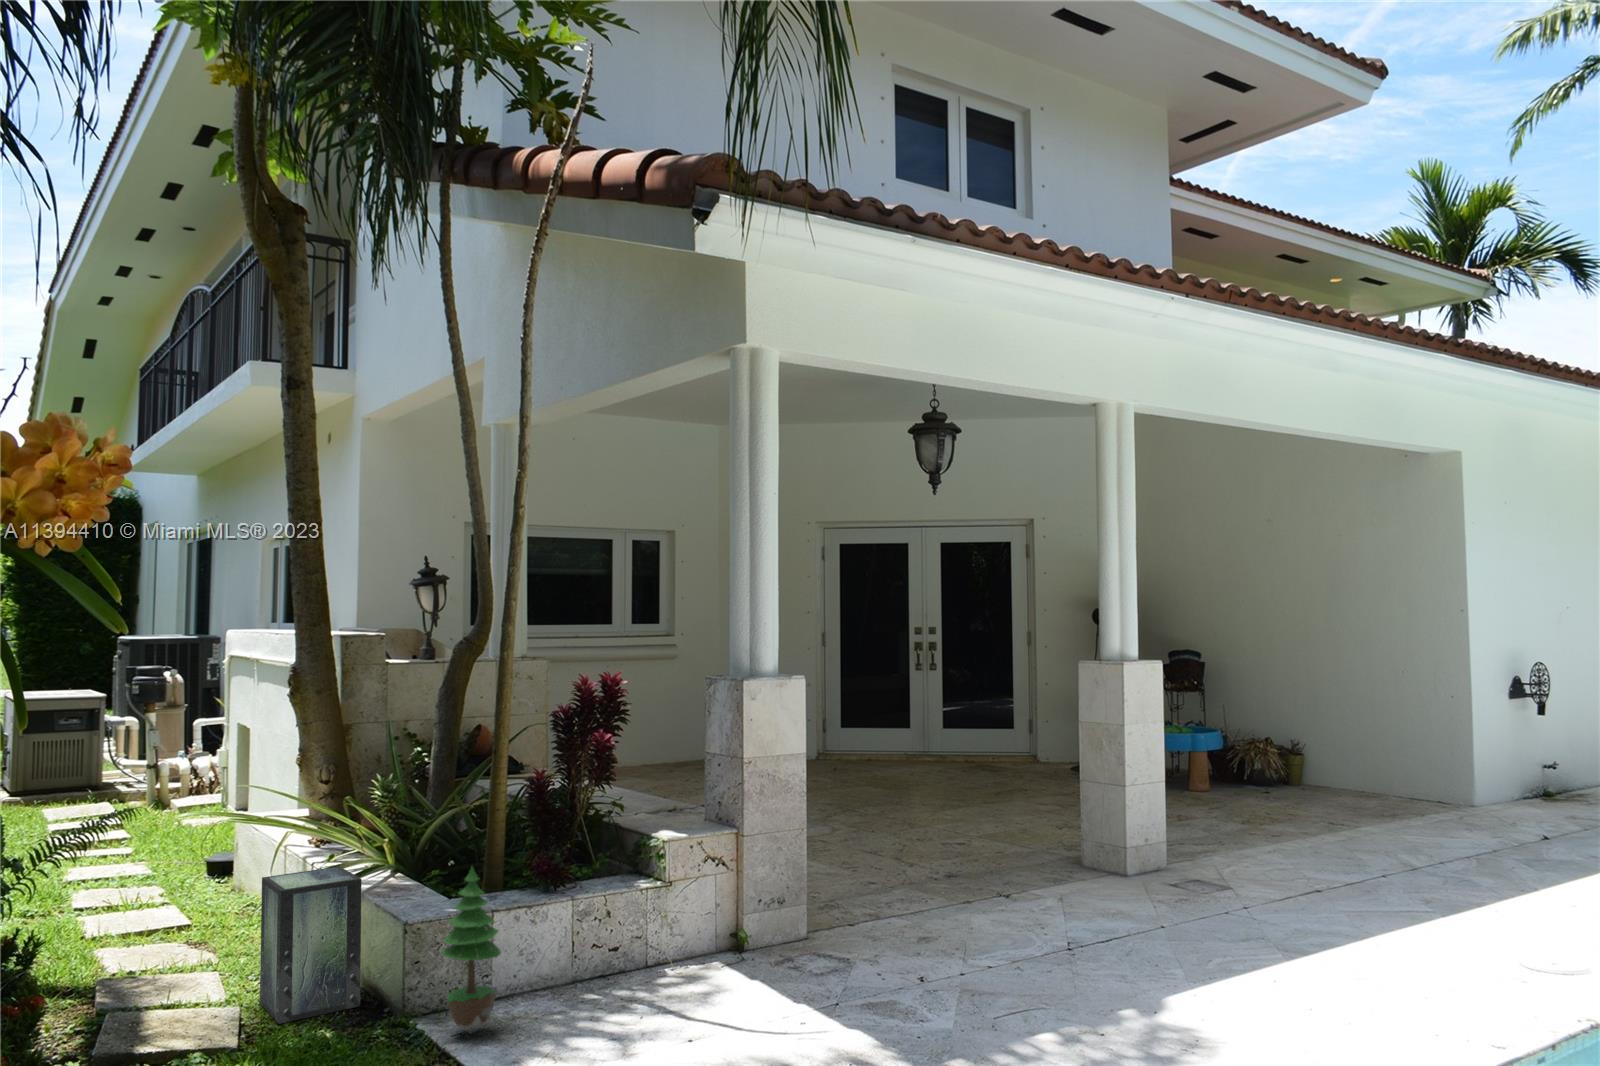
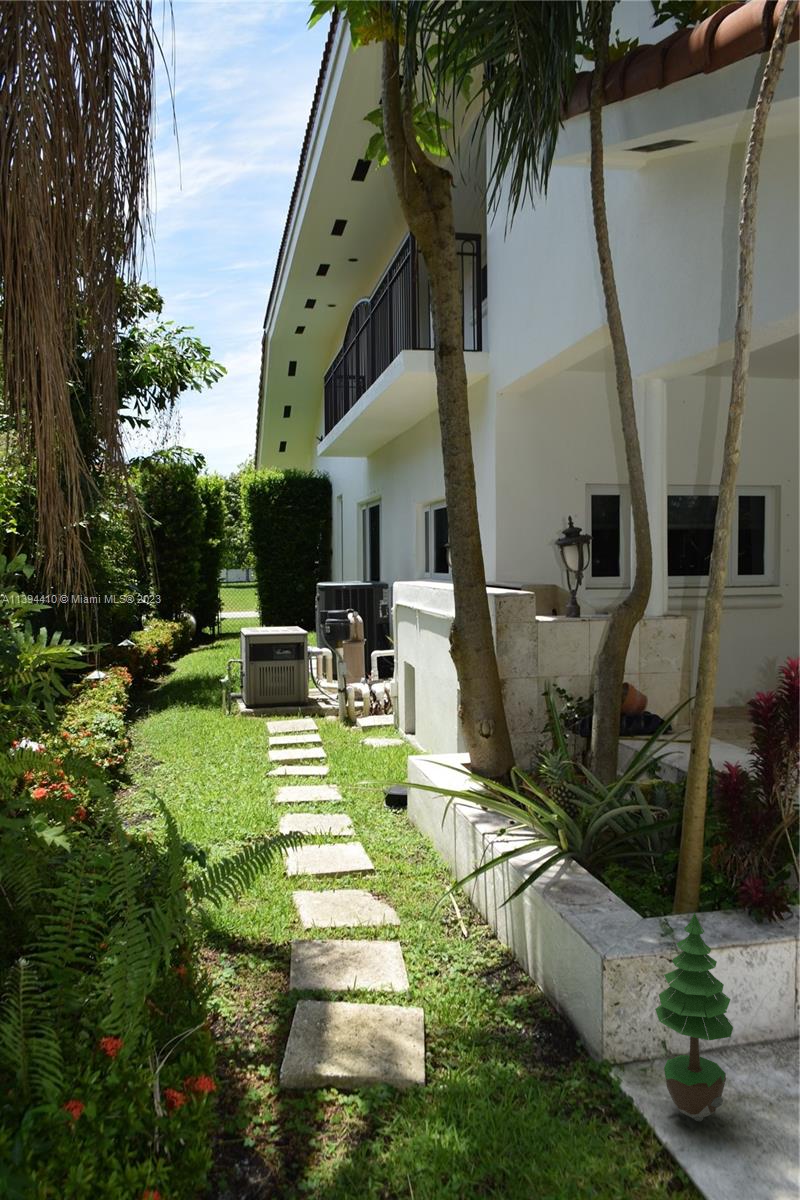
storage box: present [260,866,361,1024] -> none [441,856,546,1030]

